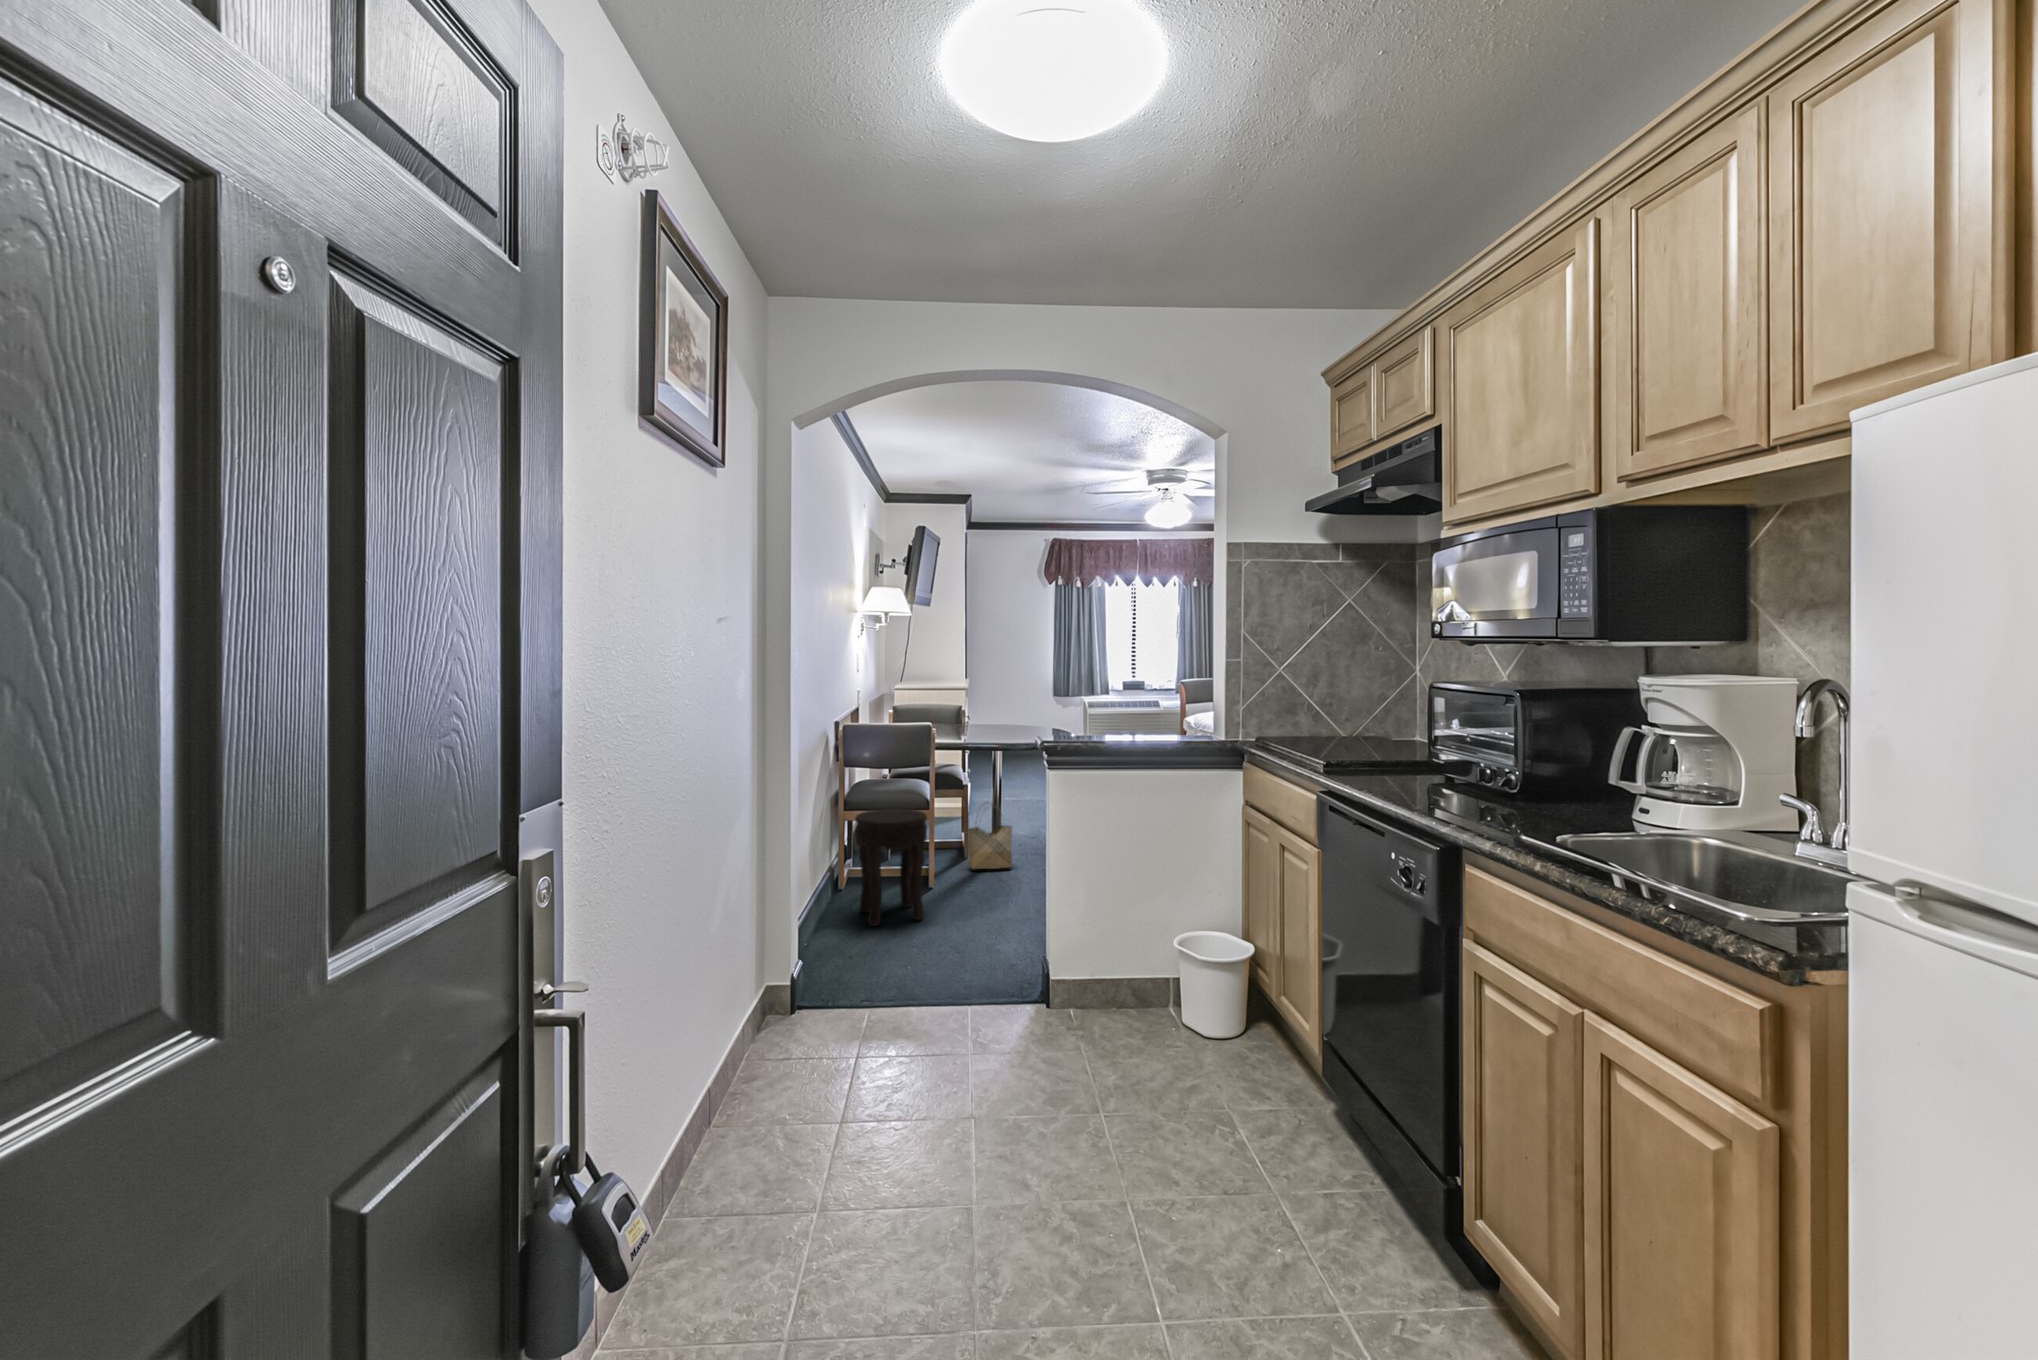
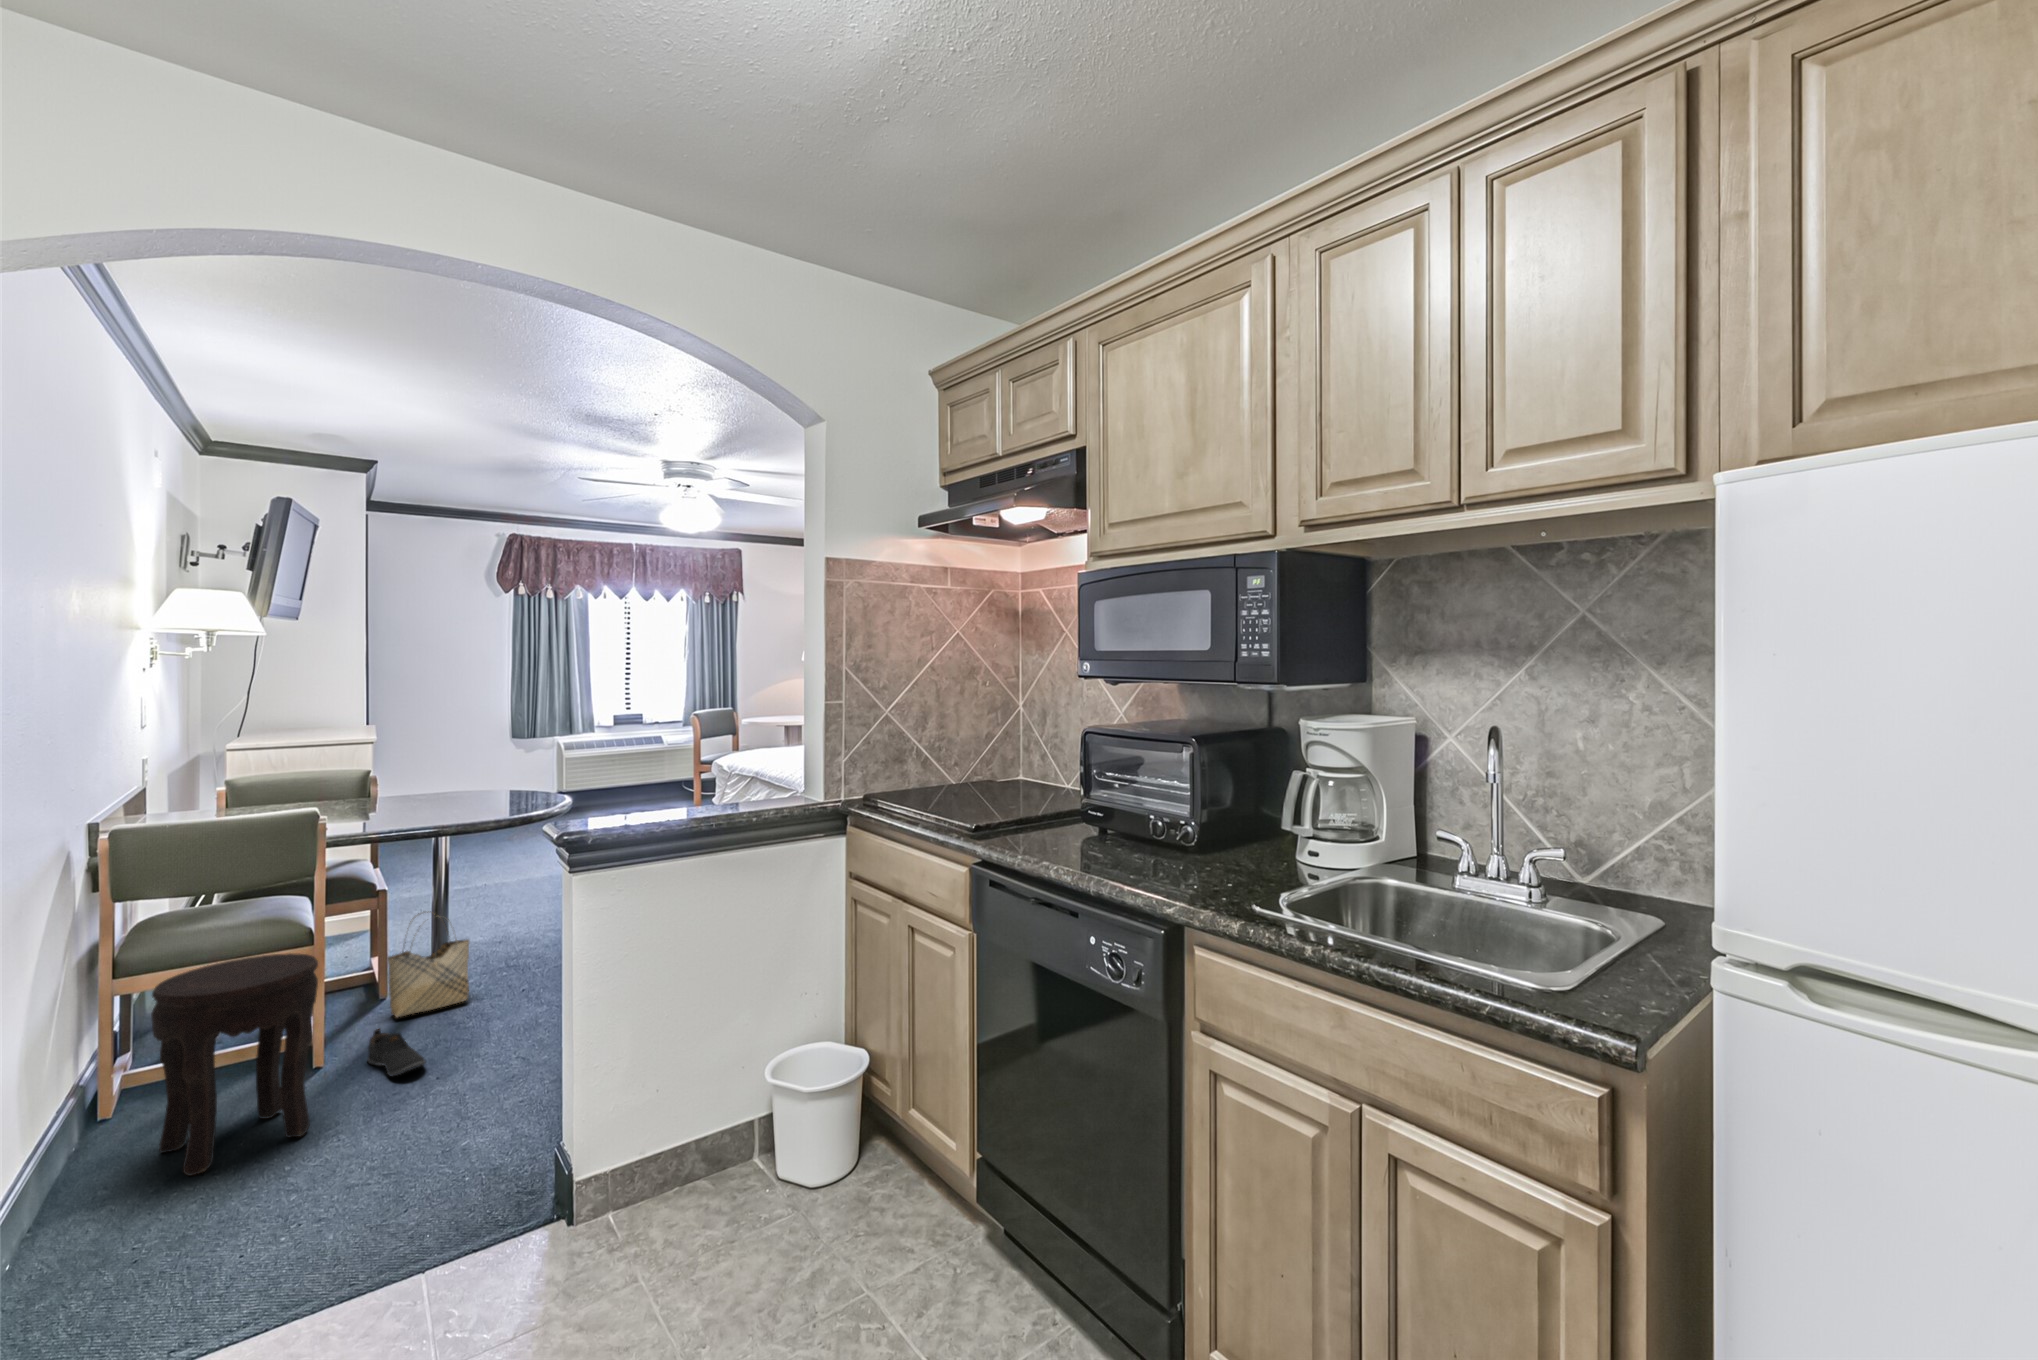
shoe: none [955,871,984,901] -> present [367,1028,426,1076]

